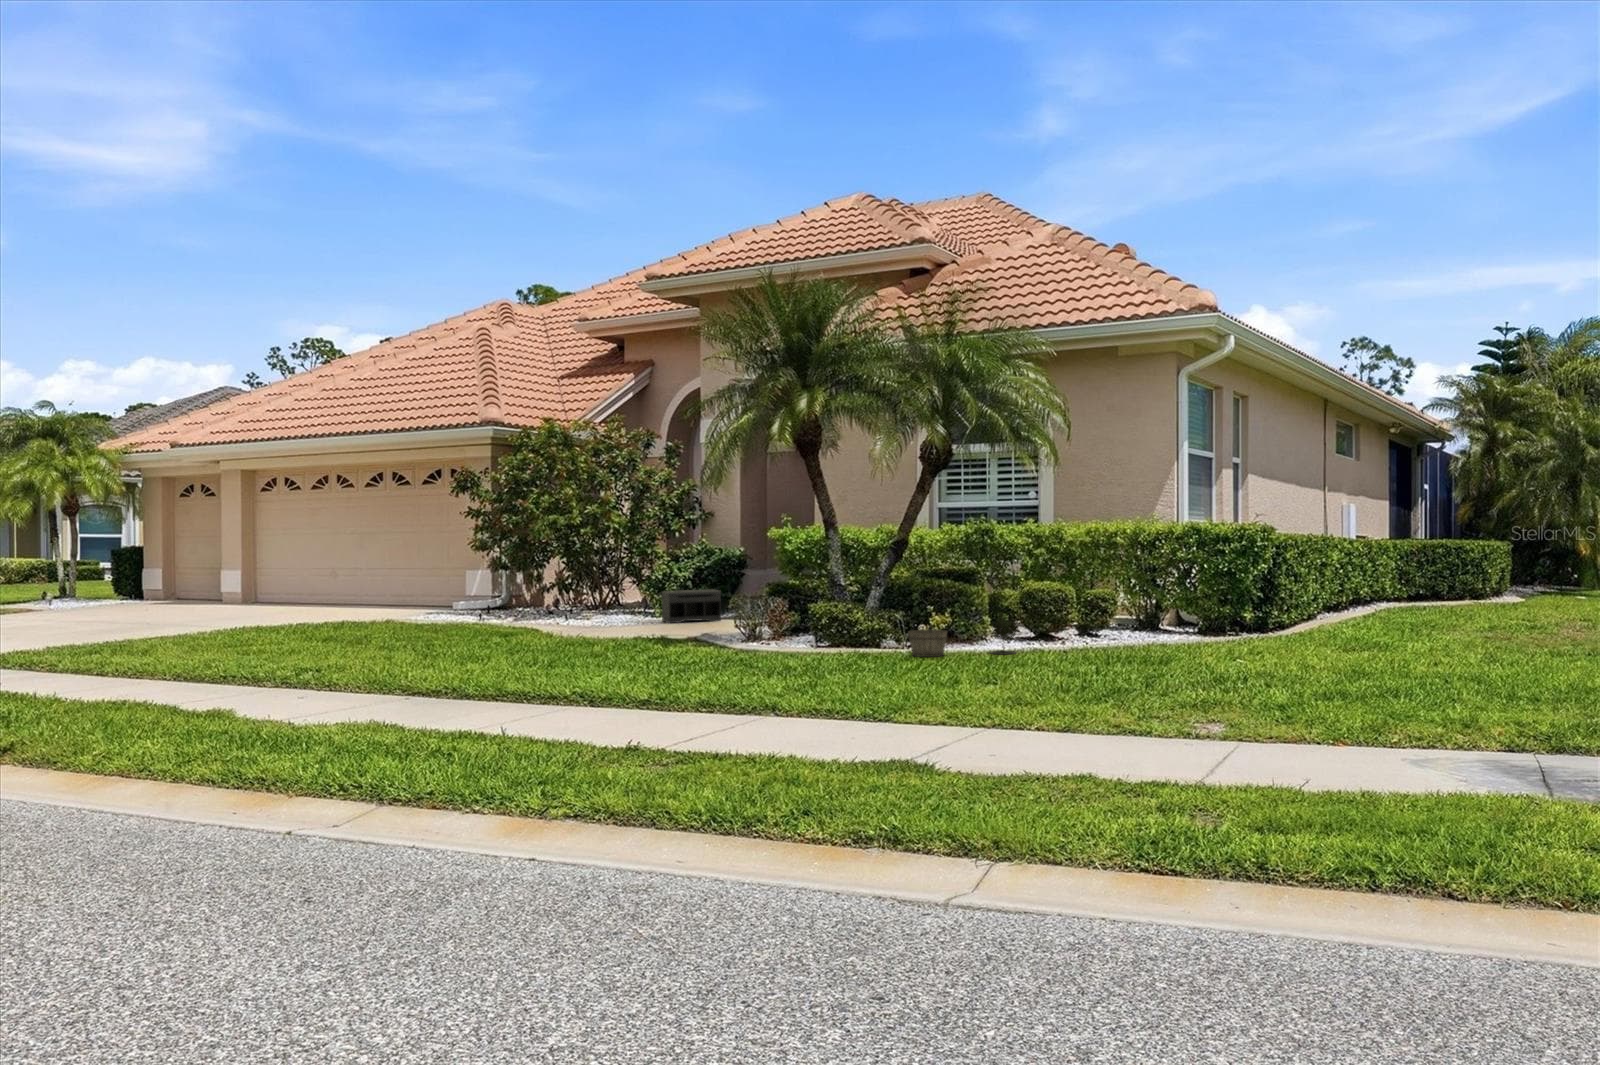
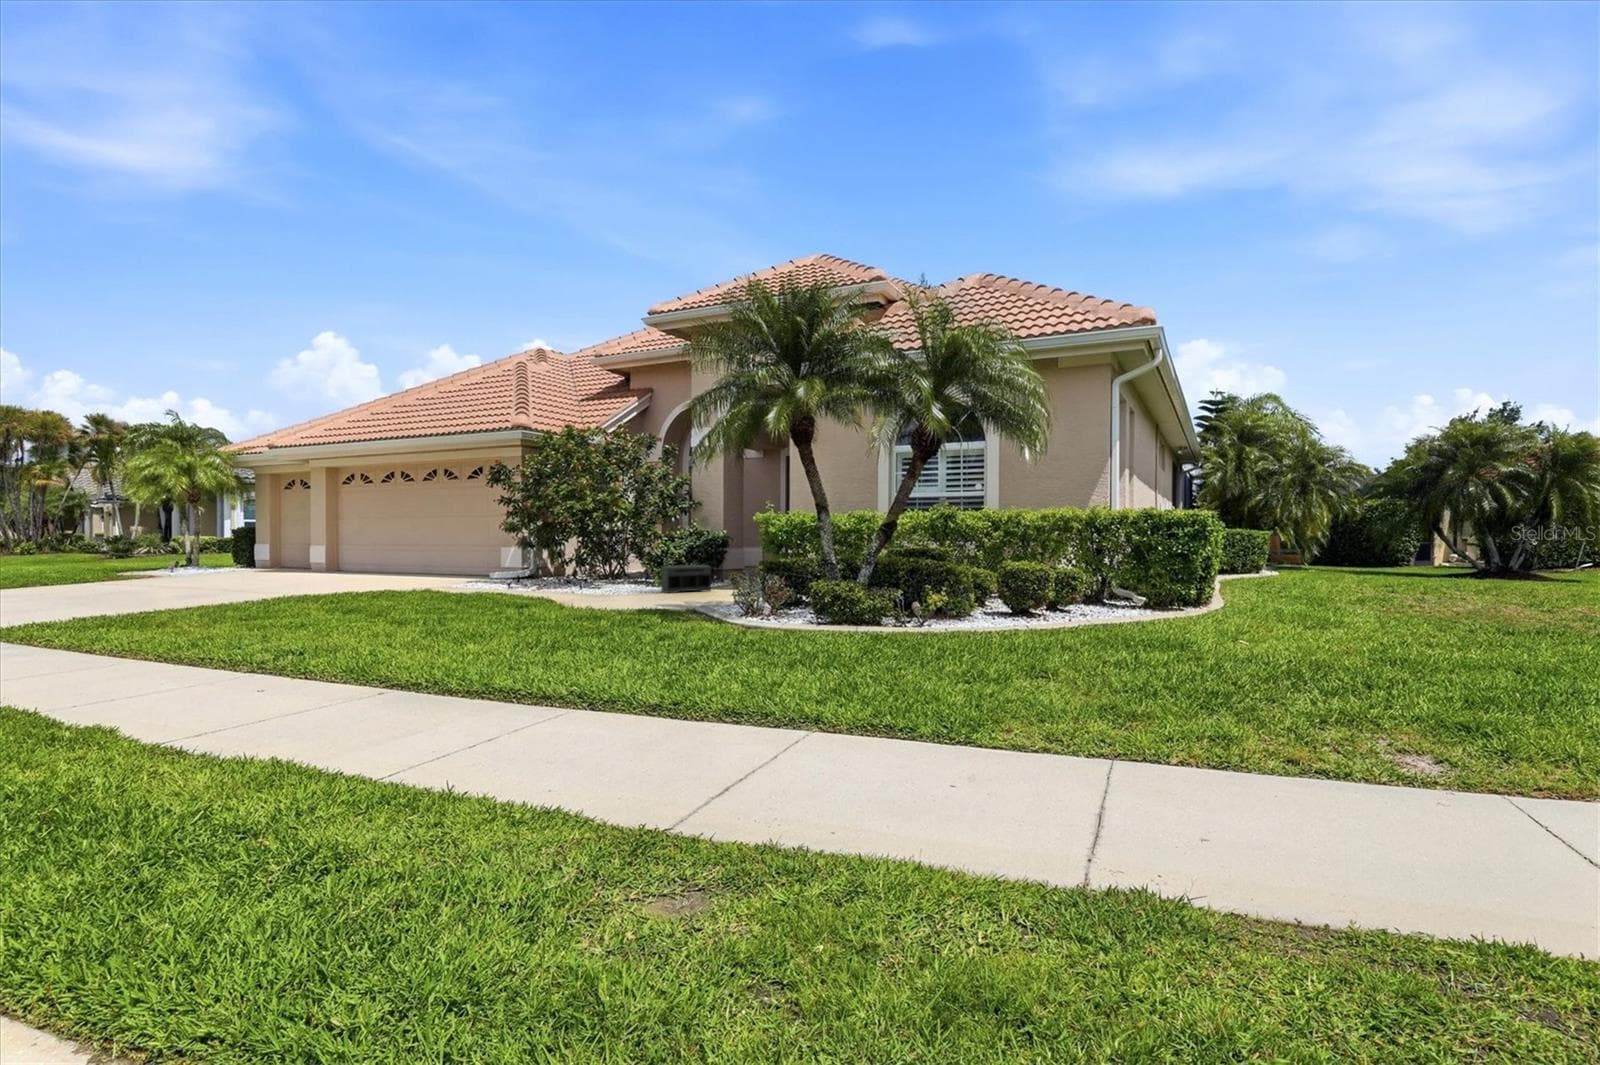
lounge chair: none [1484,546,1540,593] -> present [1267,536,1301,570]
potted tree: present [991,612,1017,655] -> none [975,584,1006,630]
wooden bucket: present [908,629,947,657] -> none [903,599,941,633]

